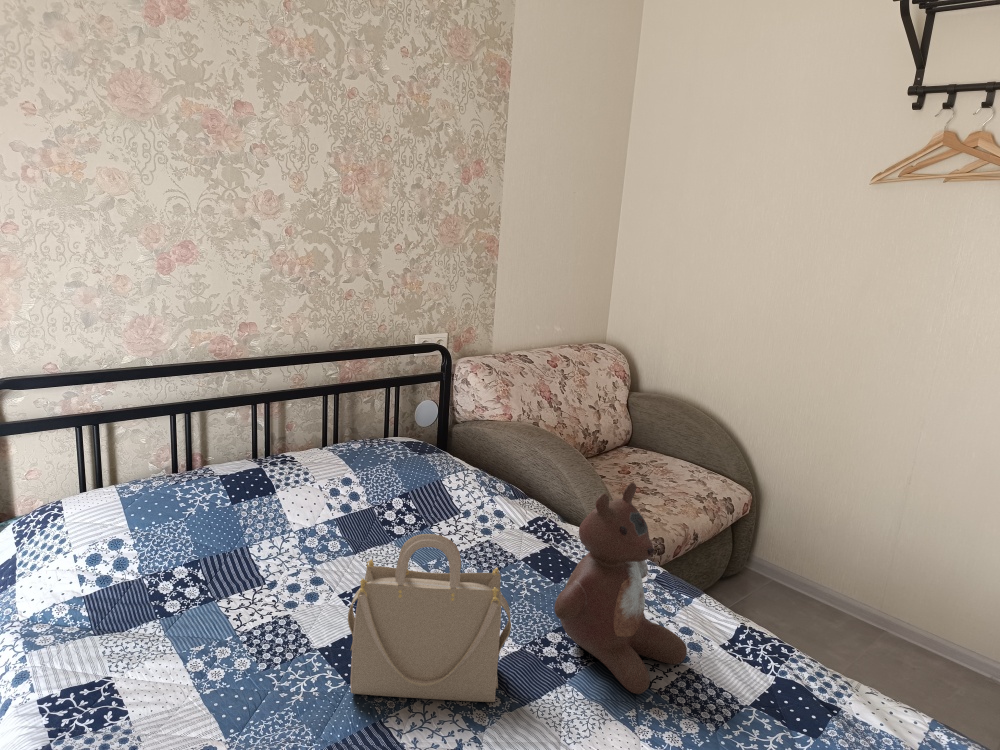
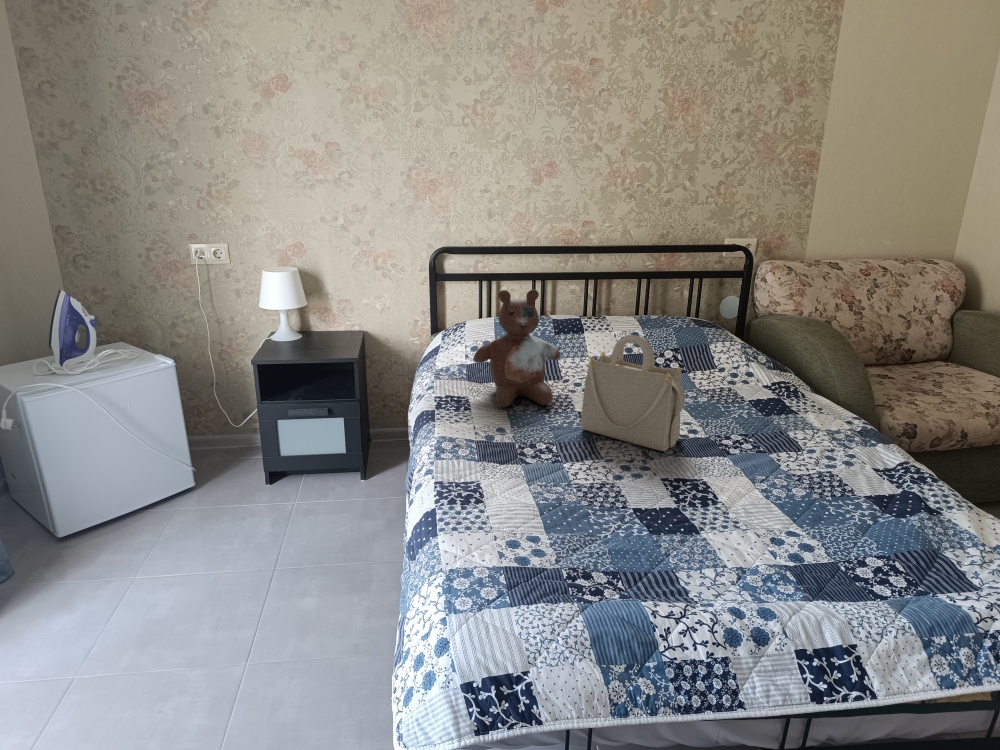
stuffed bear: present [554,483,687,694] -> present [474,290,560,407]

